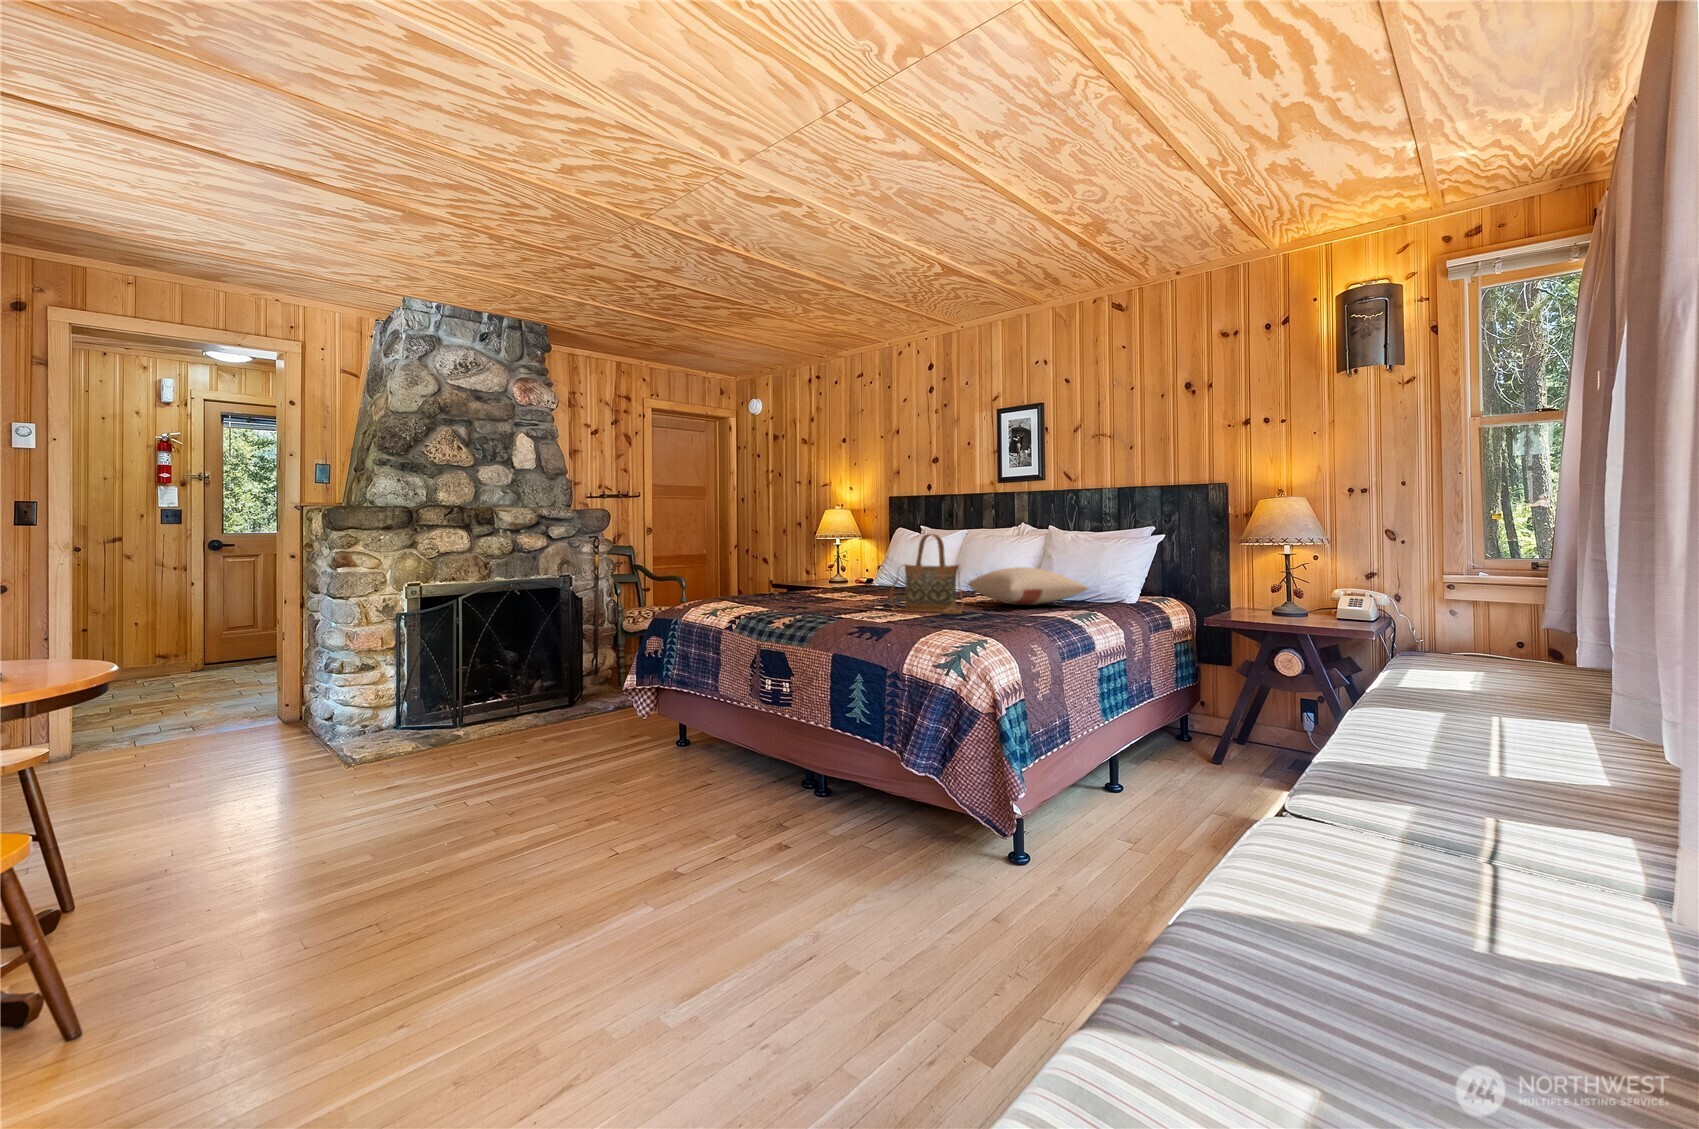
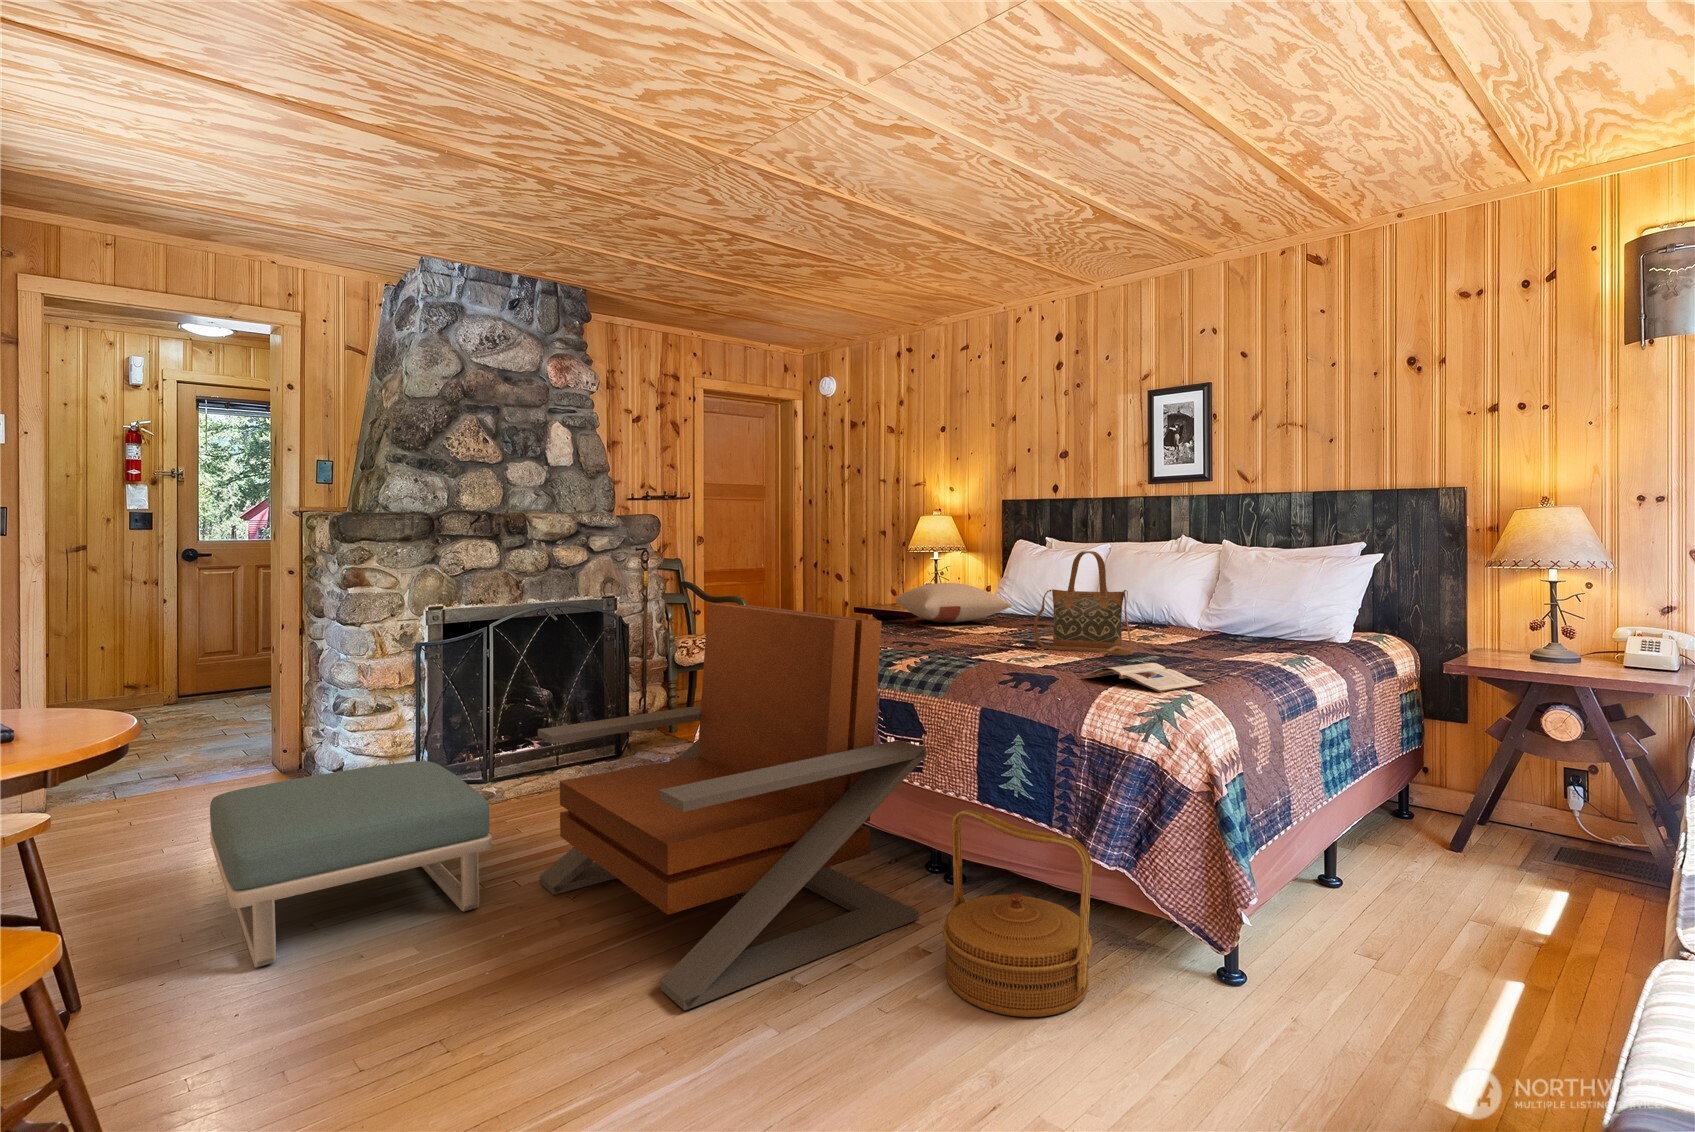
pillow: present [968,567,1088,605] -> present [896,583,1012,623]
lounge chair: none [484,577,792,889] -> present [538,604,926,1010]
magazine: none [910,617,998,637] -> present [1084,663,1204,692]
footstool: none [207,708,444,869] -> present [210,761,492,967]
woven basket: none [794,731,907,886] -> present [943,809,1092,1017]

